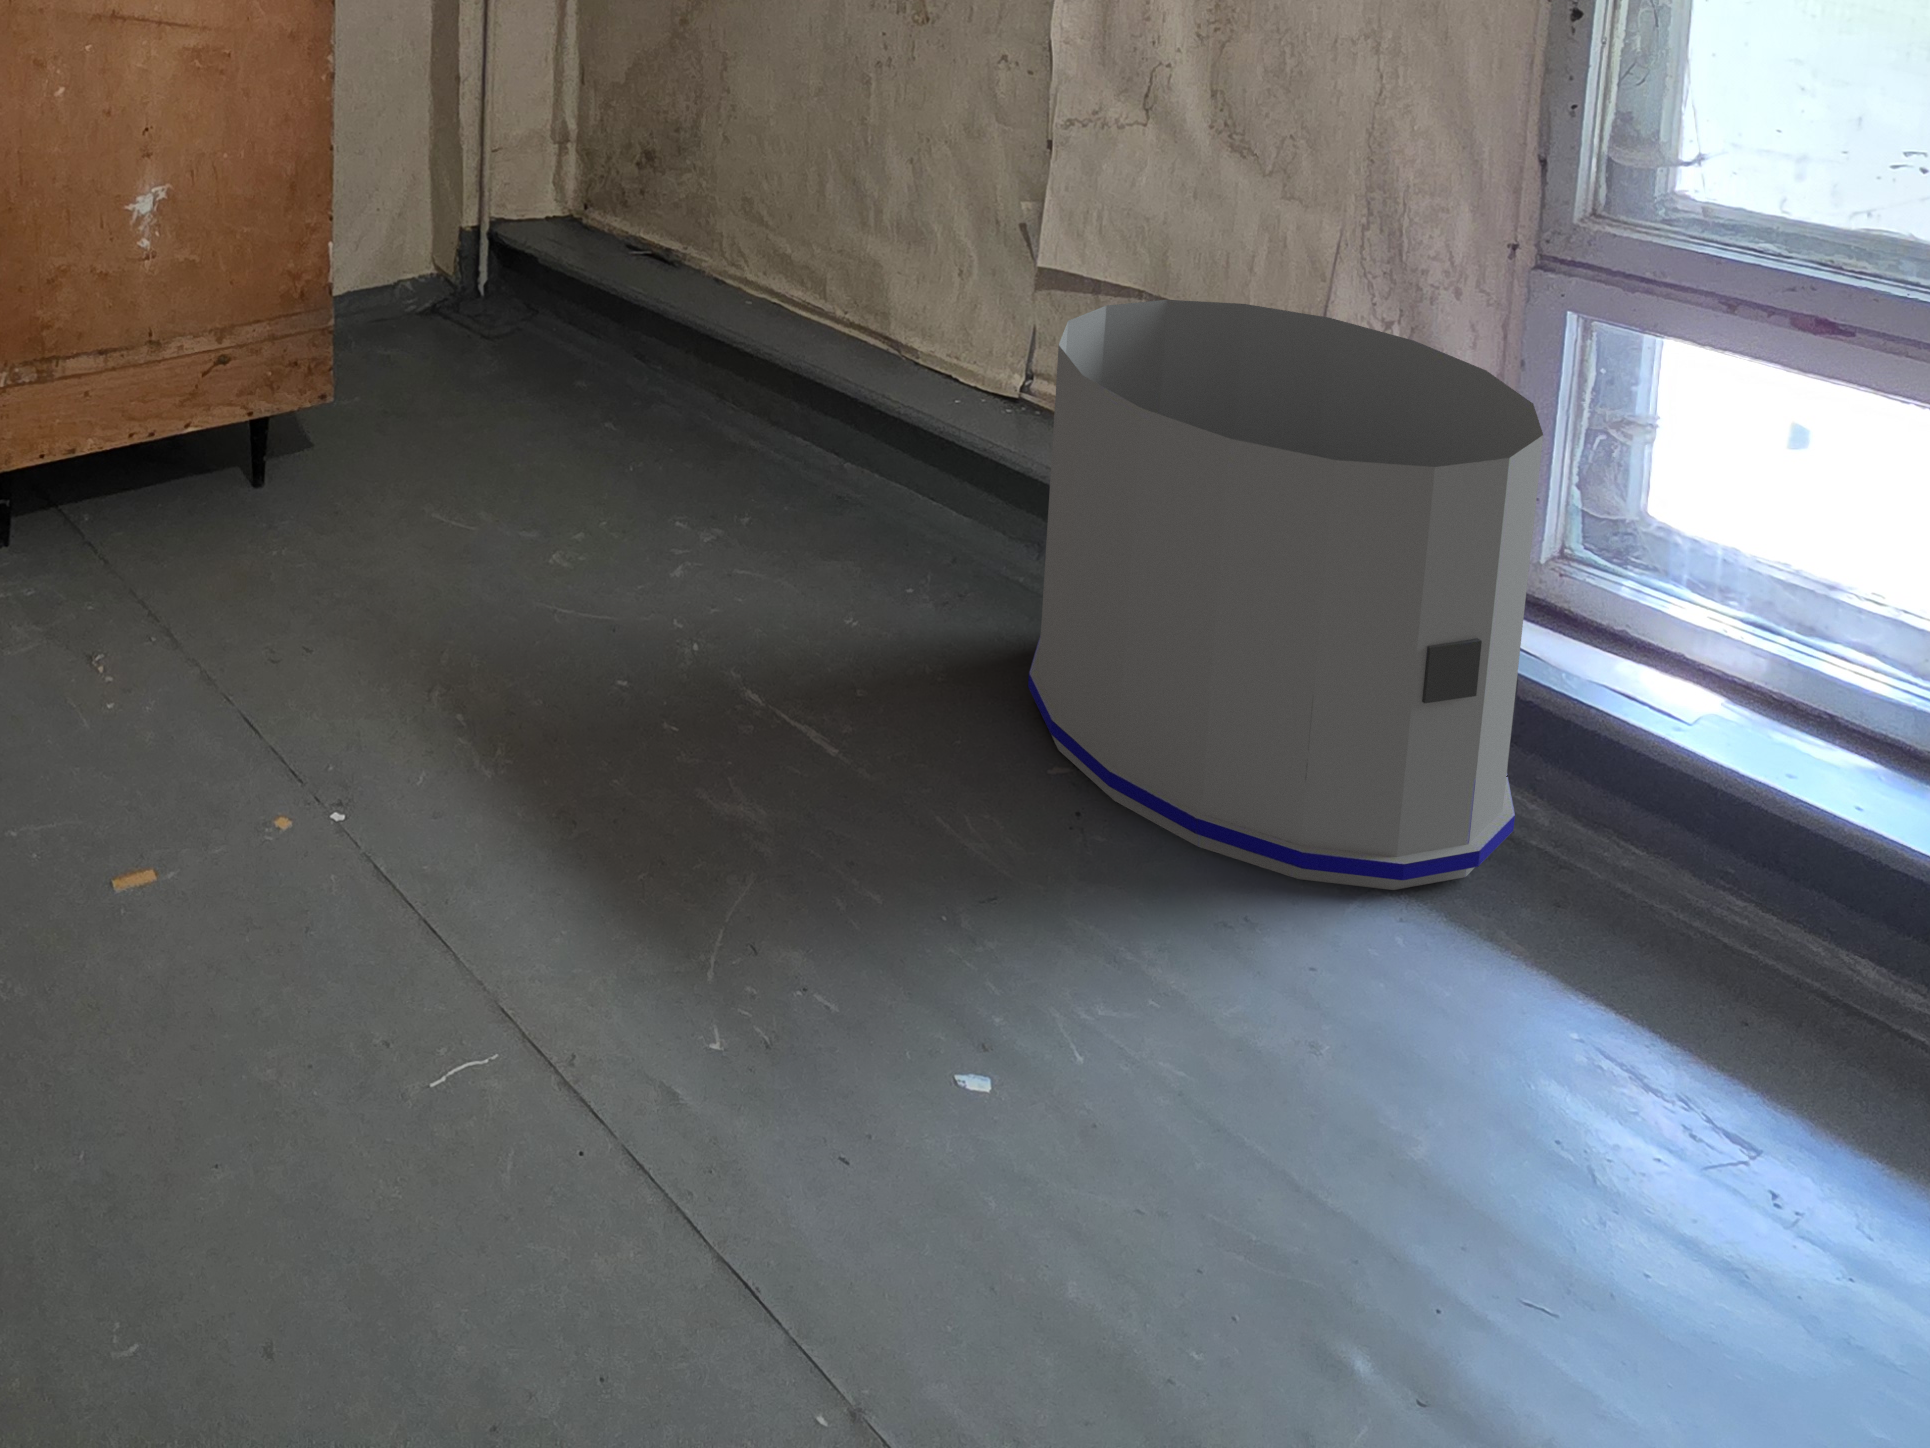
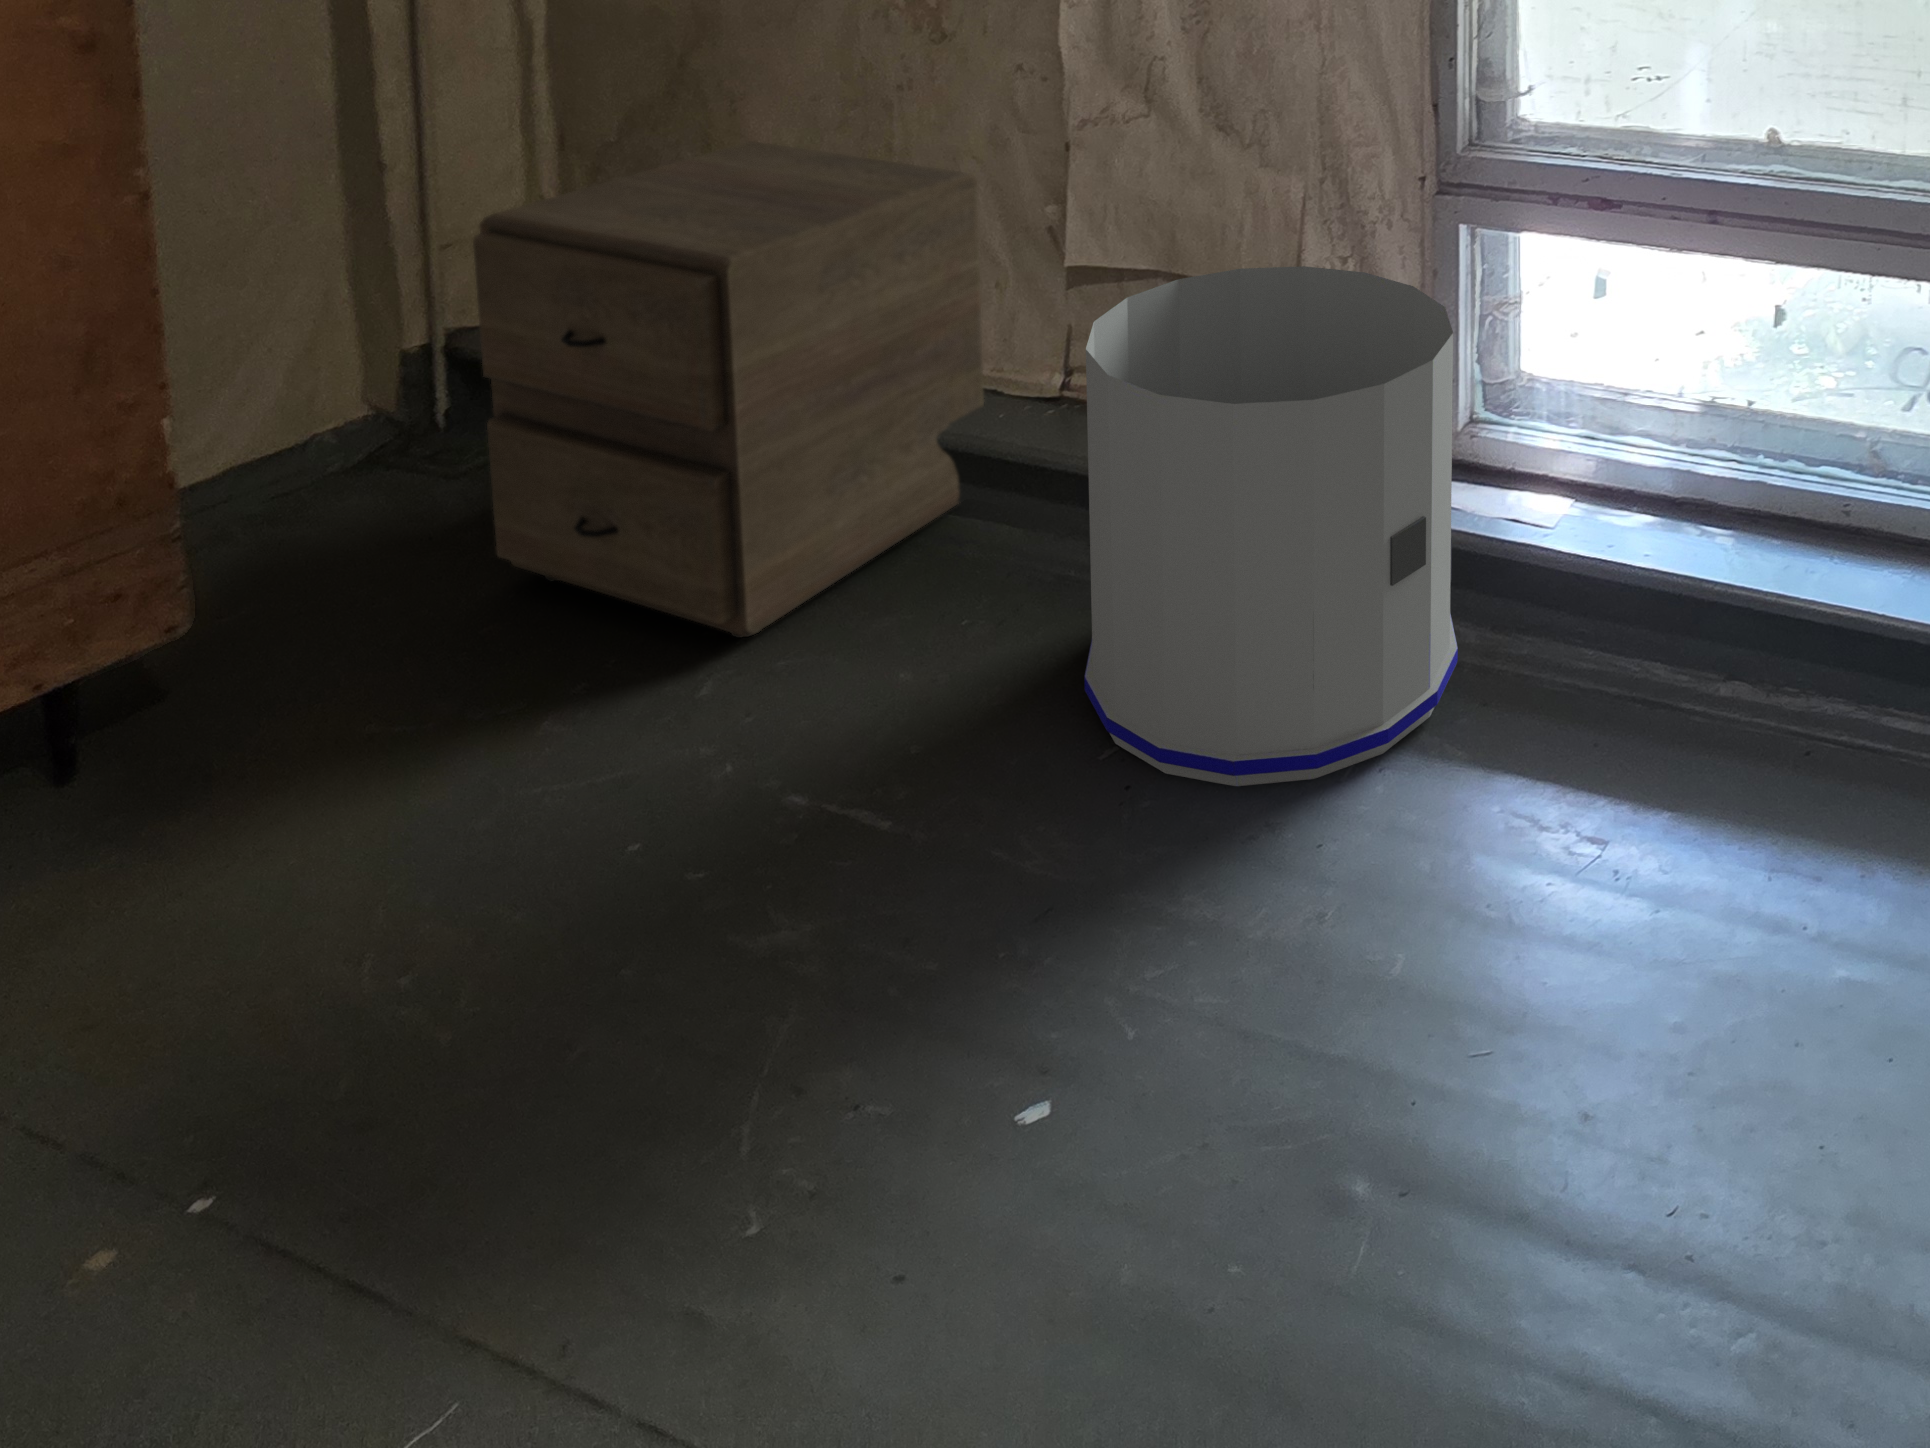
filing cabinet: none [522,95,947,529] -> present [473,141,984,638]

